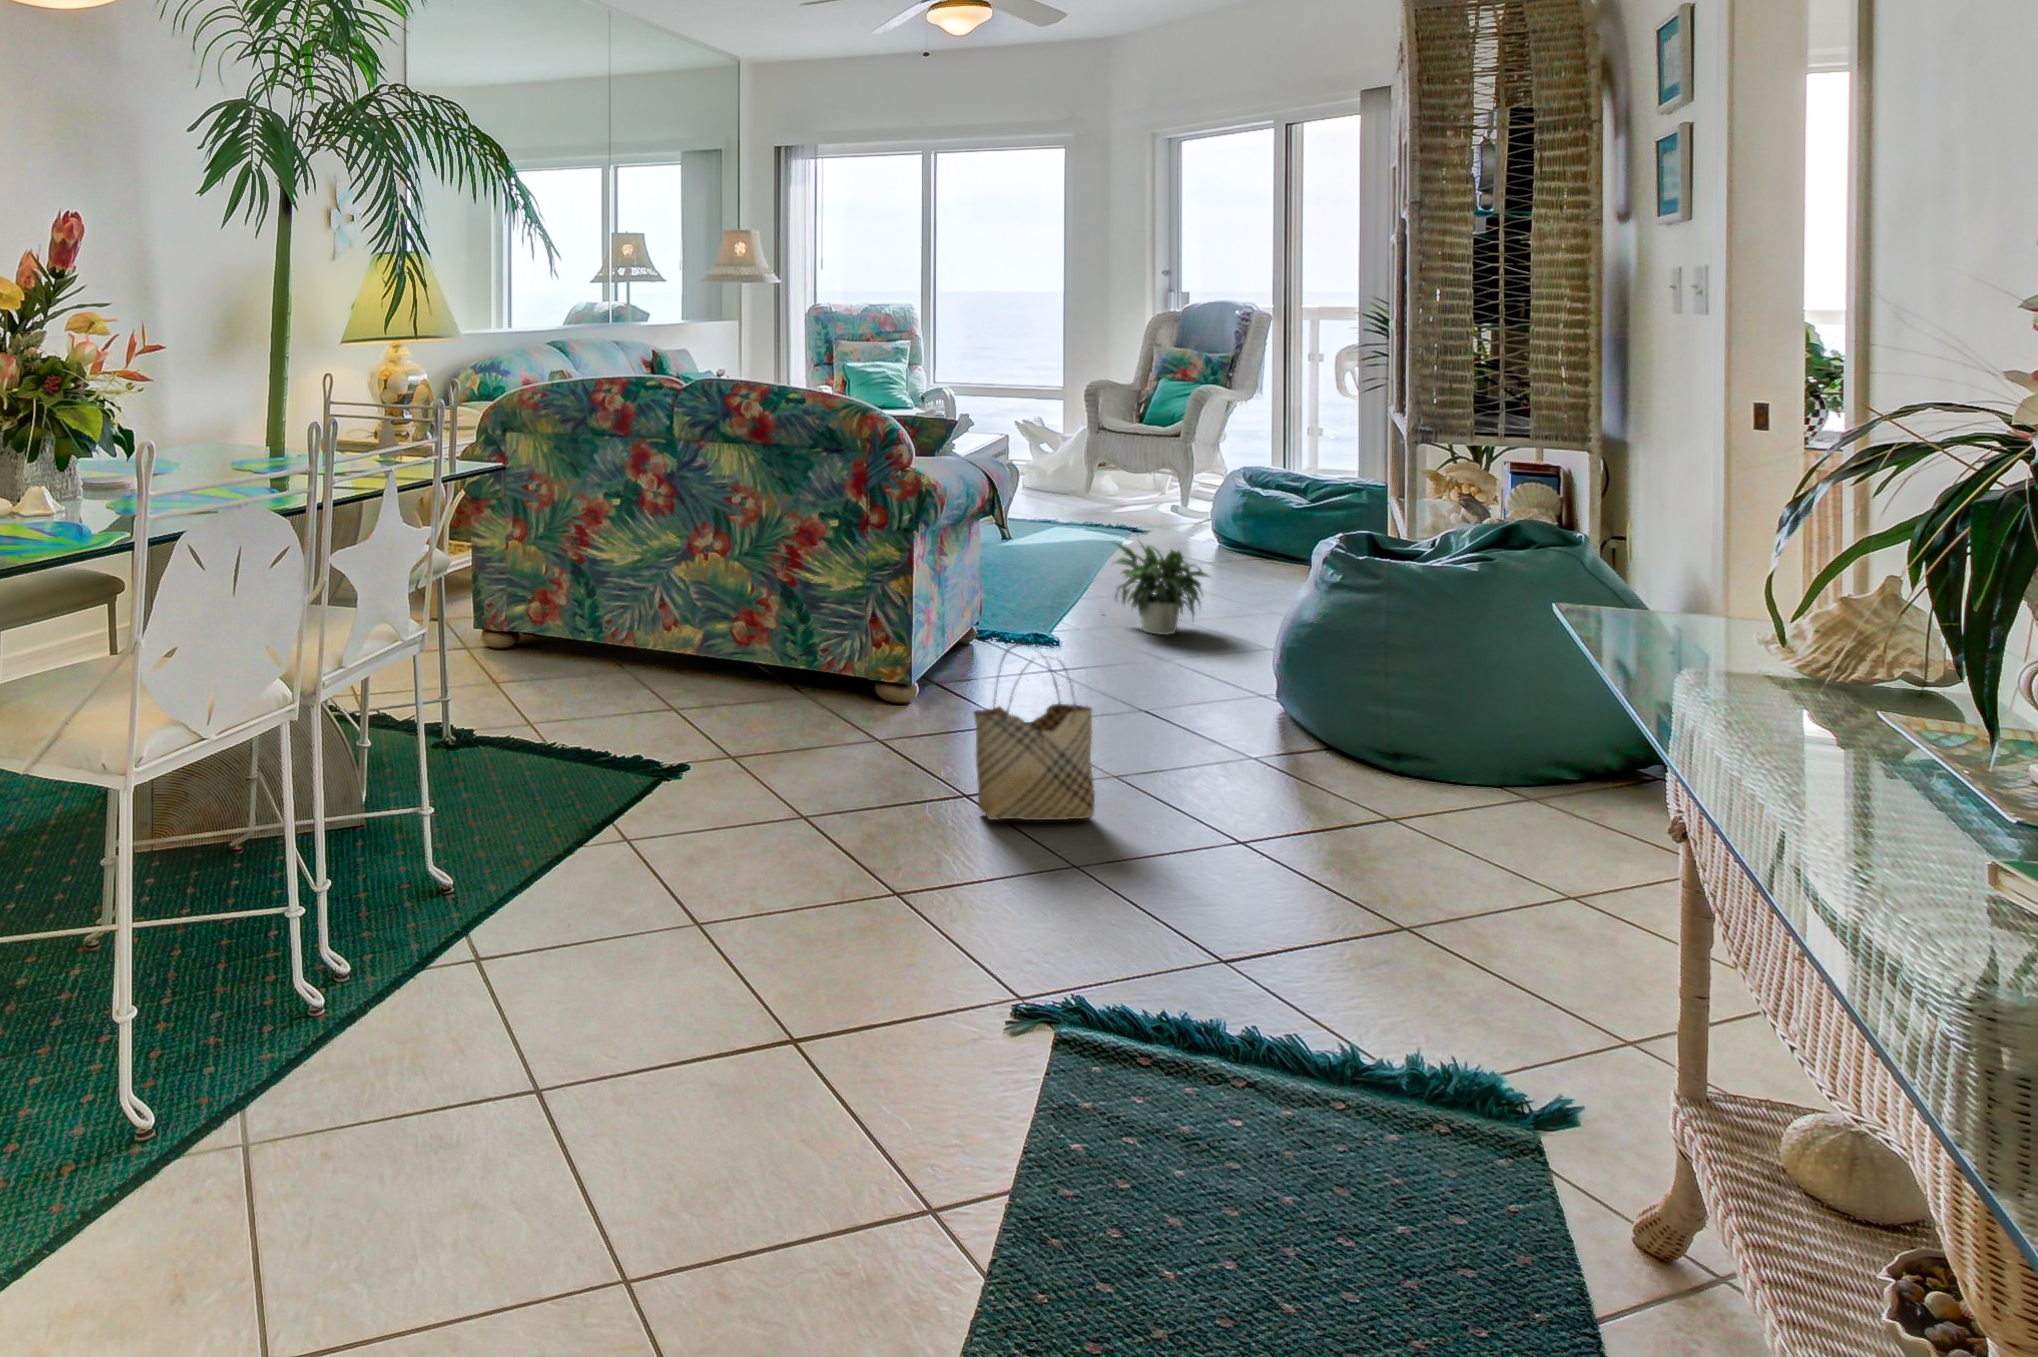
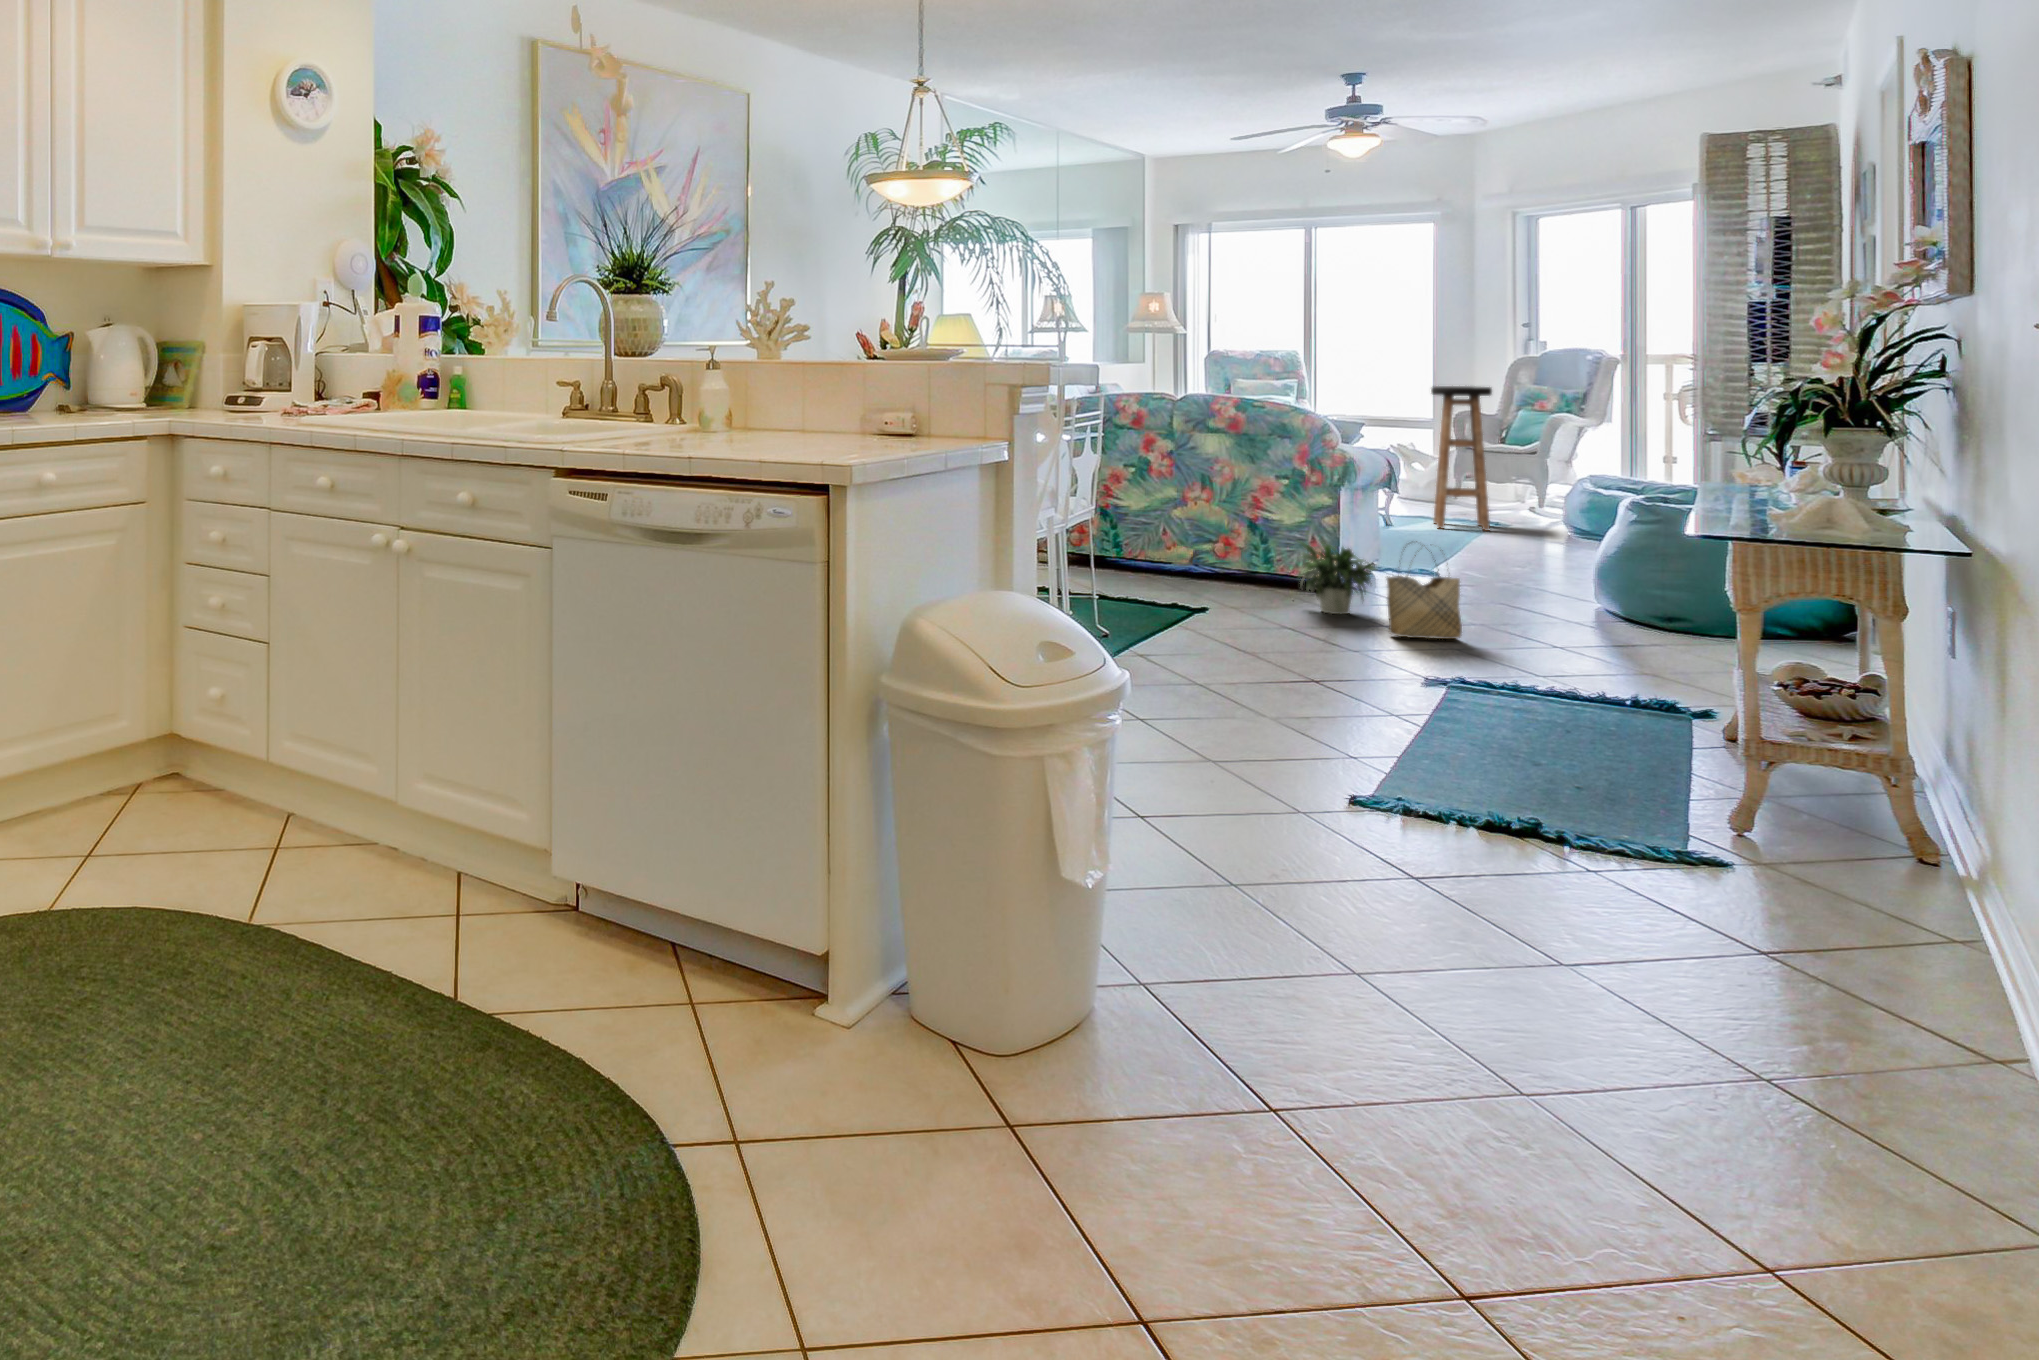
bar stool: none [1059,352,1132,544] -> present [1431,386,1492,531]
potted plant: present [1100,541,1211,635] -> present [1300,542,1374,614]

